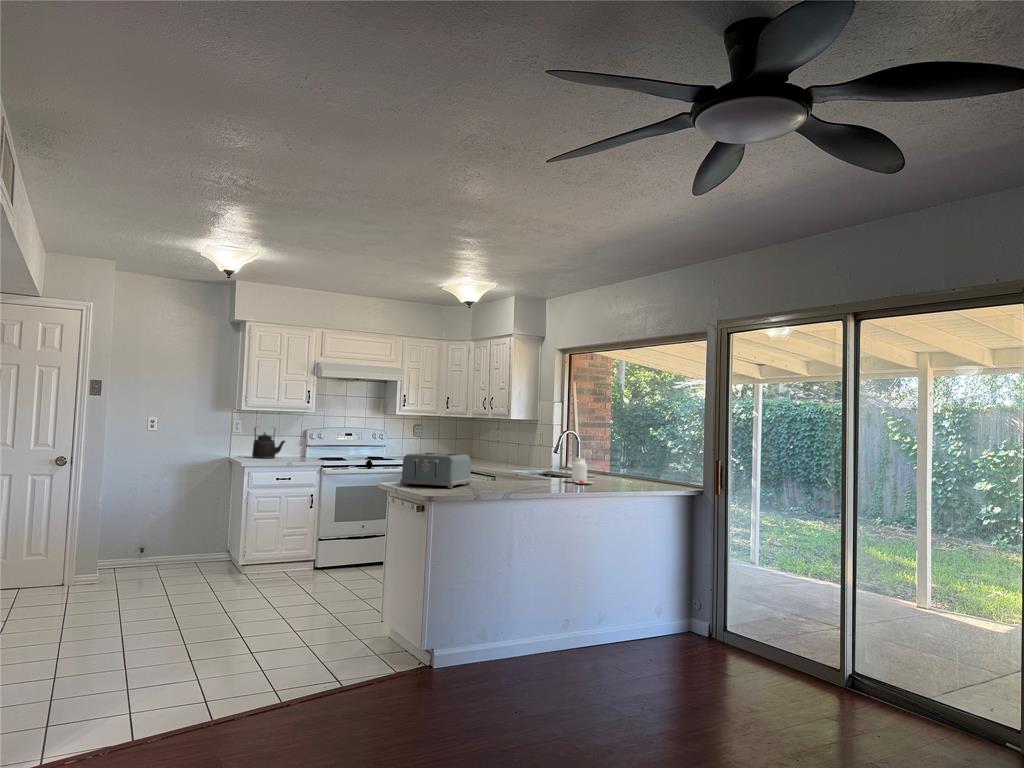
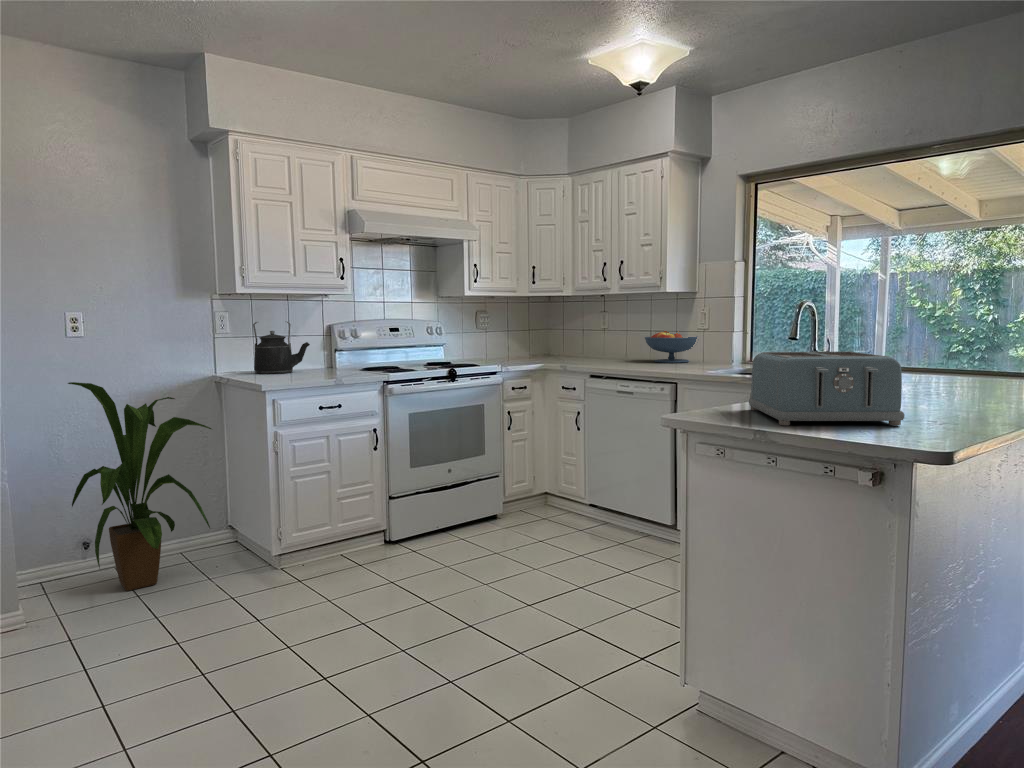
fruit bowl: none [510,442,546,466] -> present [645,331,697,363]
house plant: none [137,455,220,575] -> present [68,382,211,591]
jar: present [563,458,594,484] -> none [911,348,993,393]

